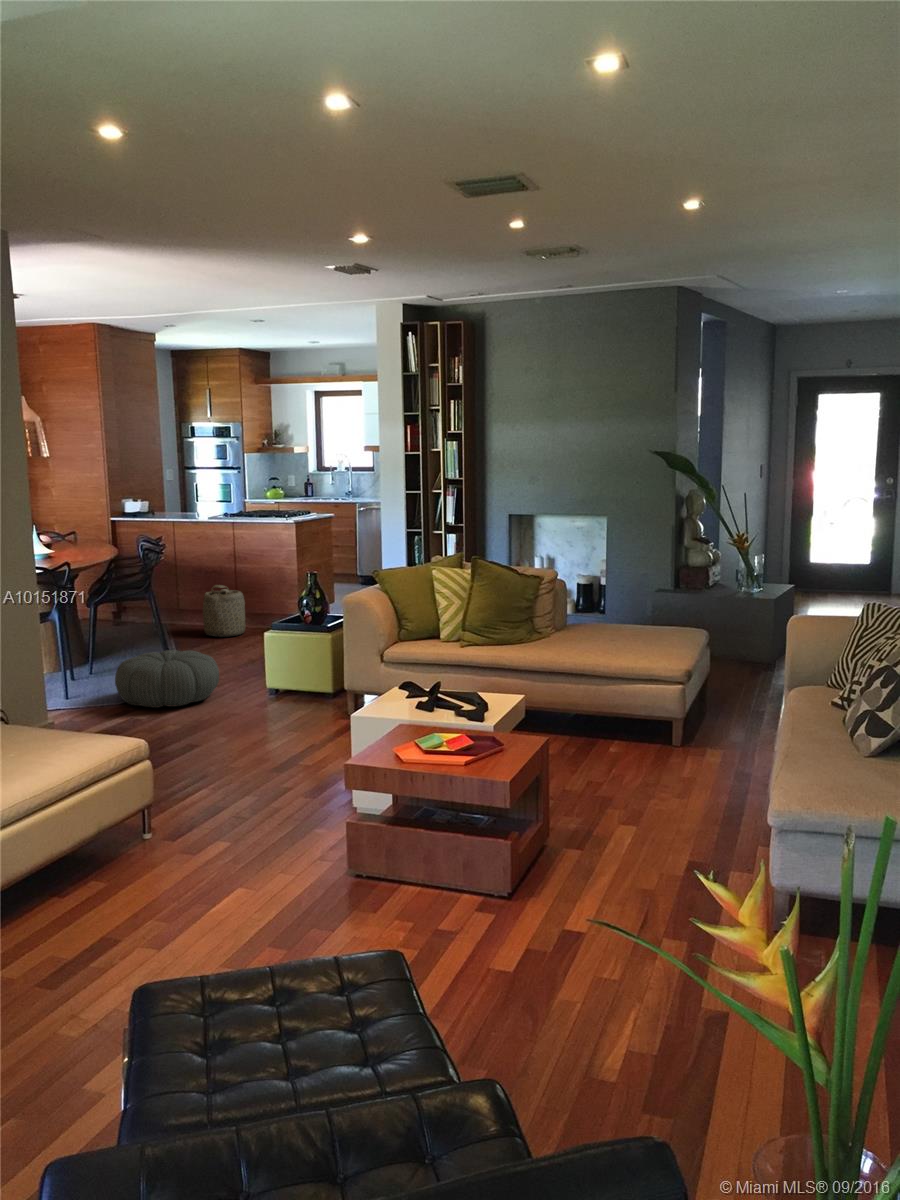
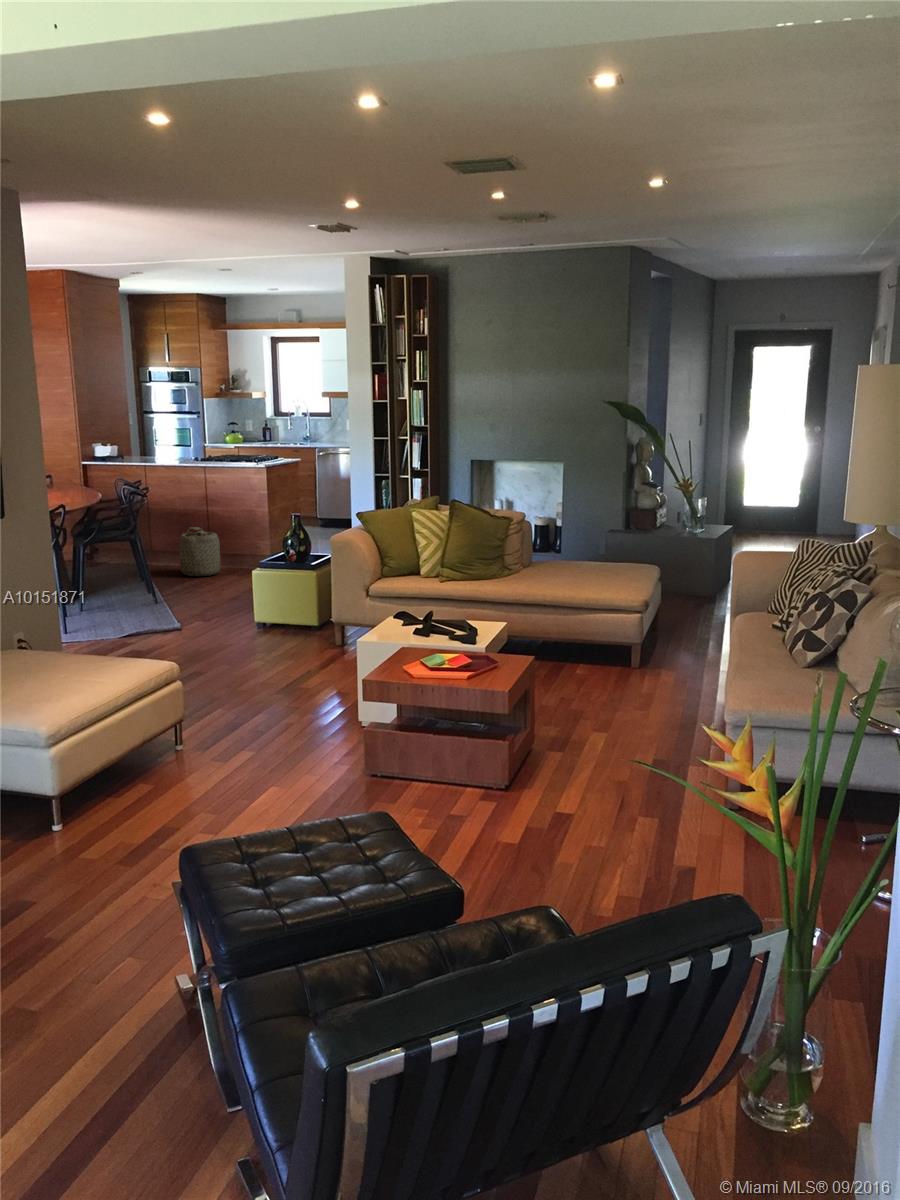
pouf: present [115,650,219,708] -> none [113,588,210,640]

